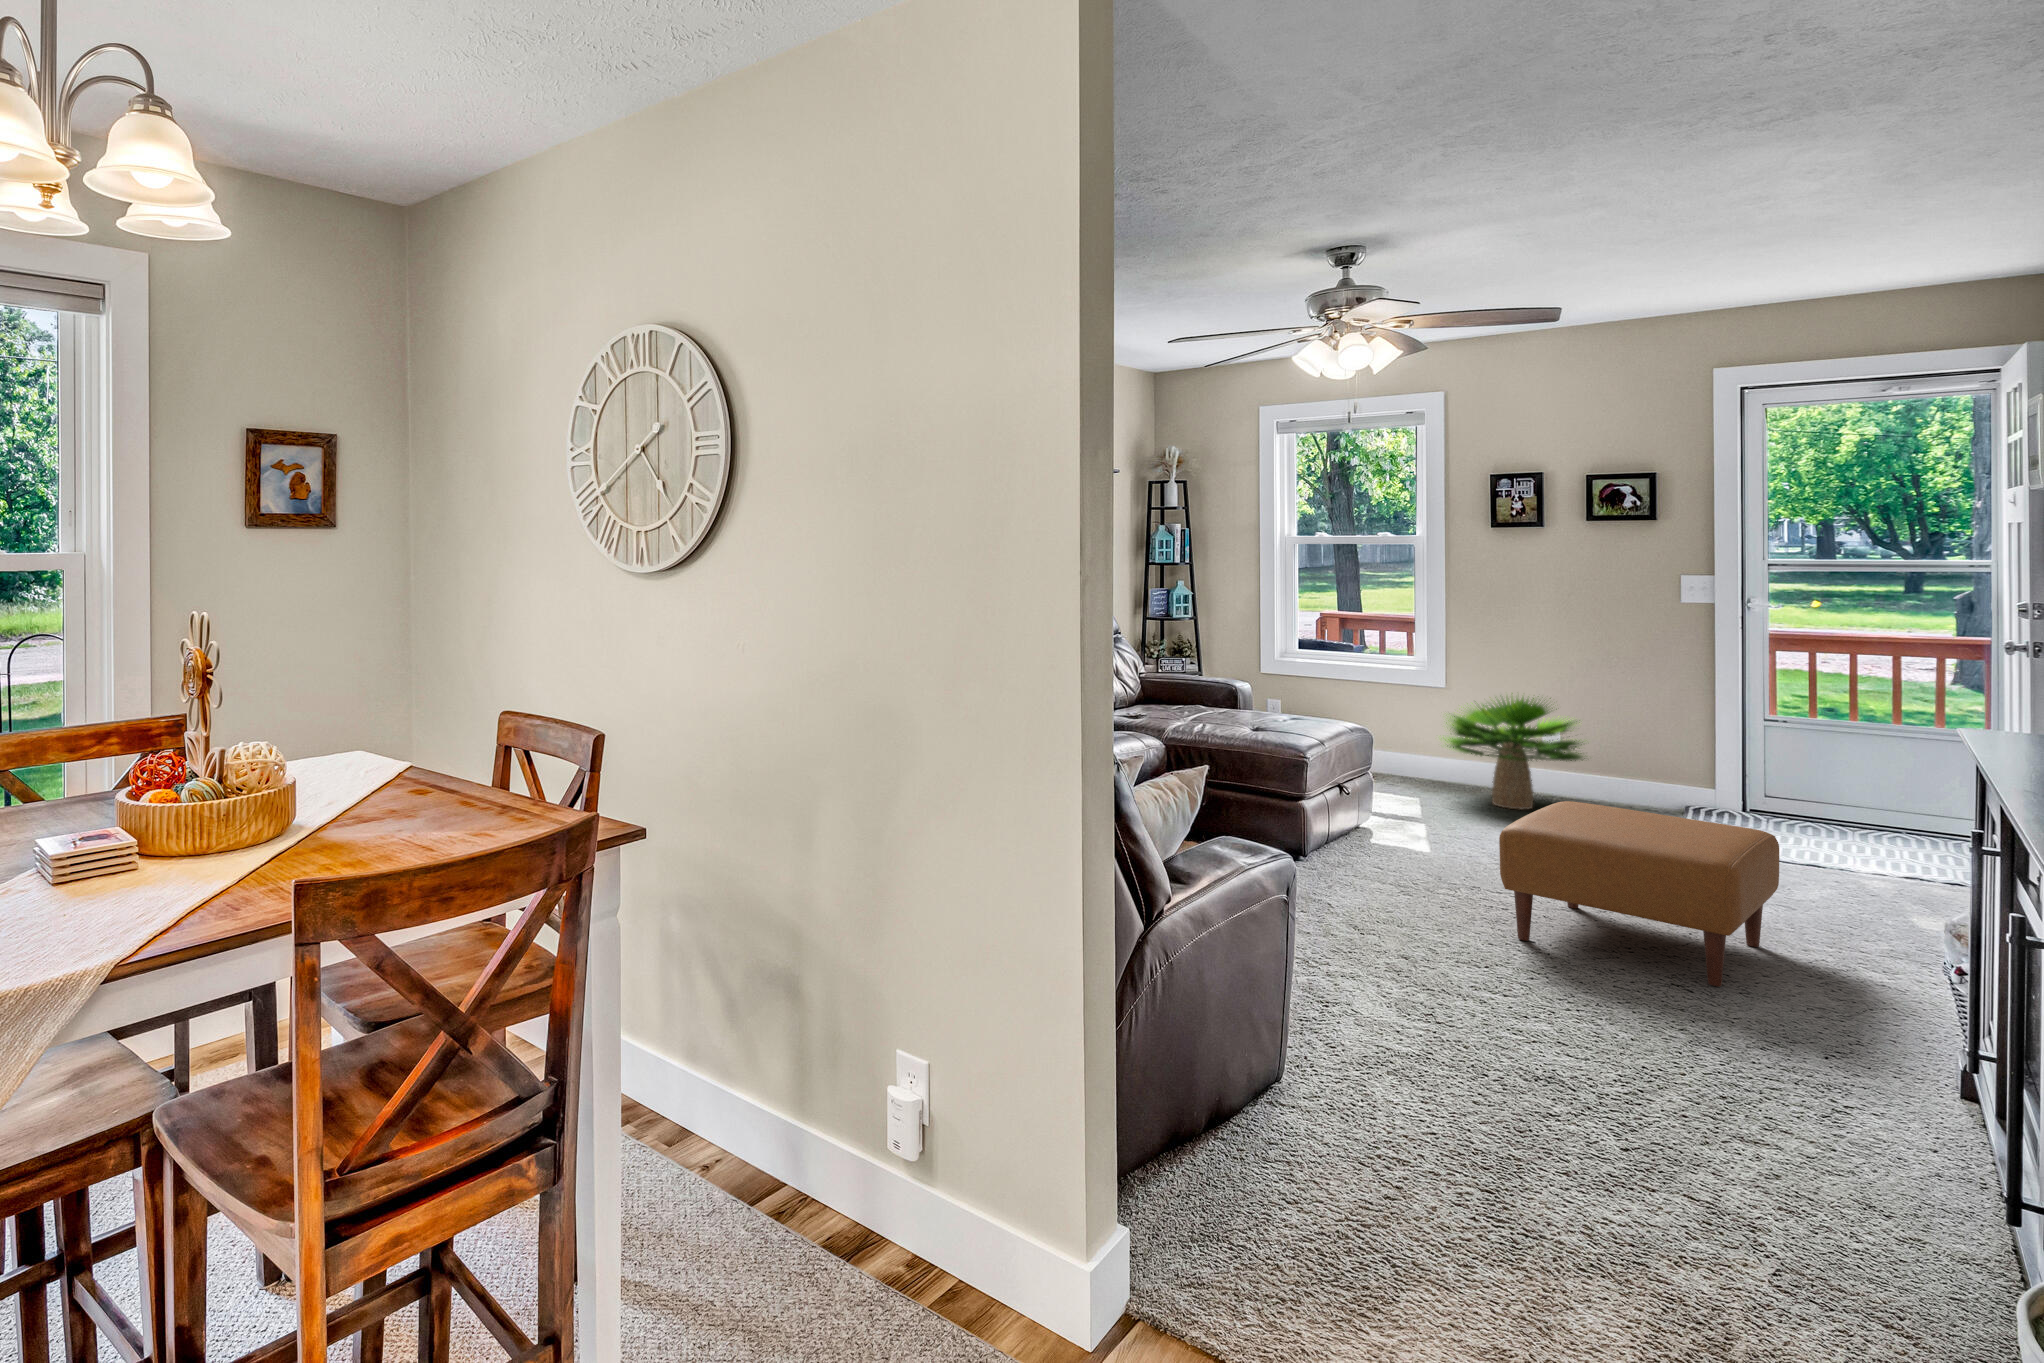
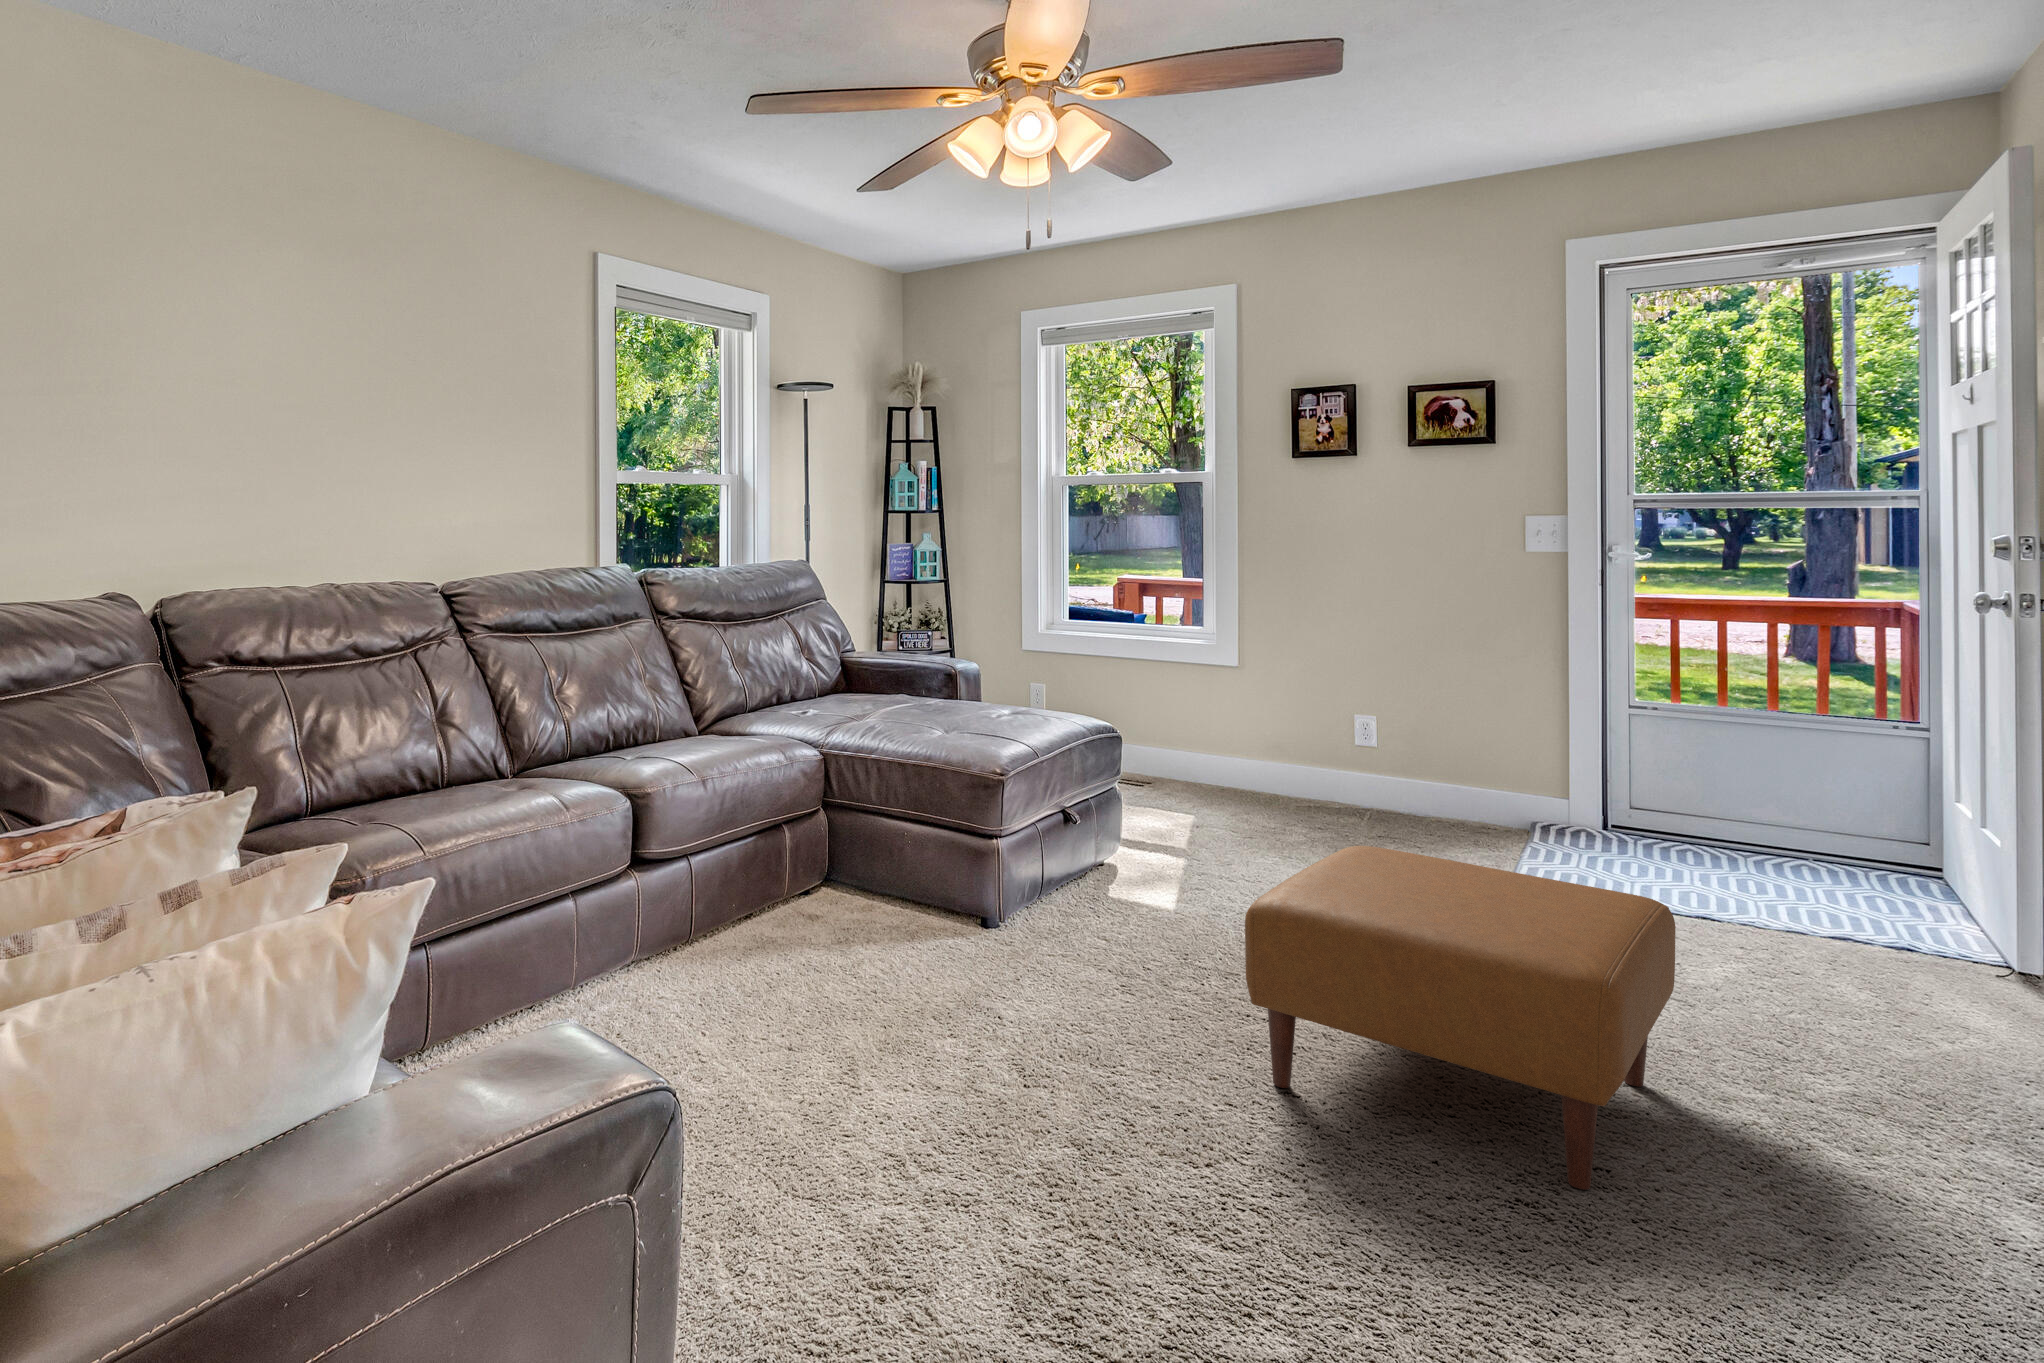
potted plant: present [1443,696,1585,810] -> none [1216,673,1419,833]

